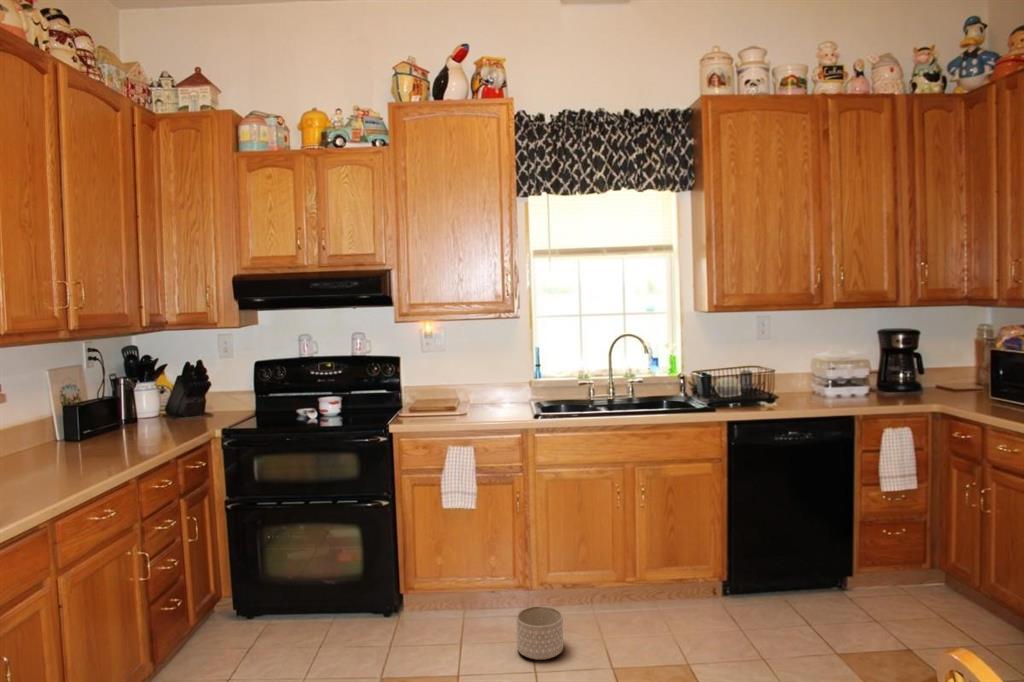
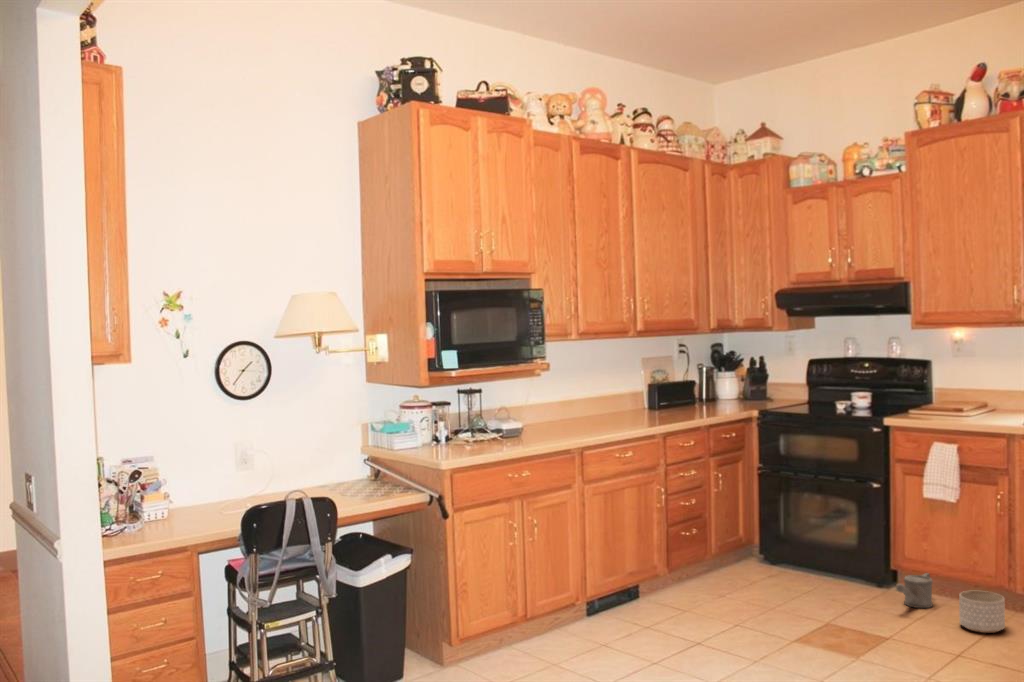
watering can: none [437,595,469,644] -> present [896,573,933,608]

